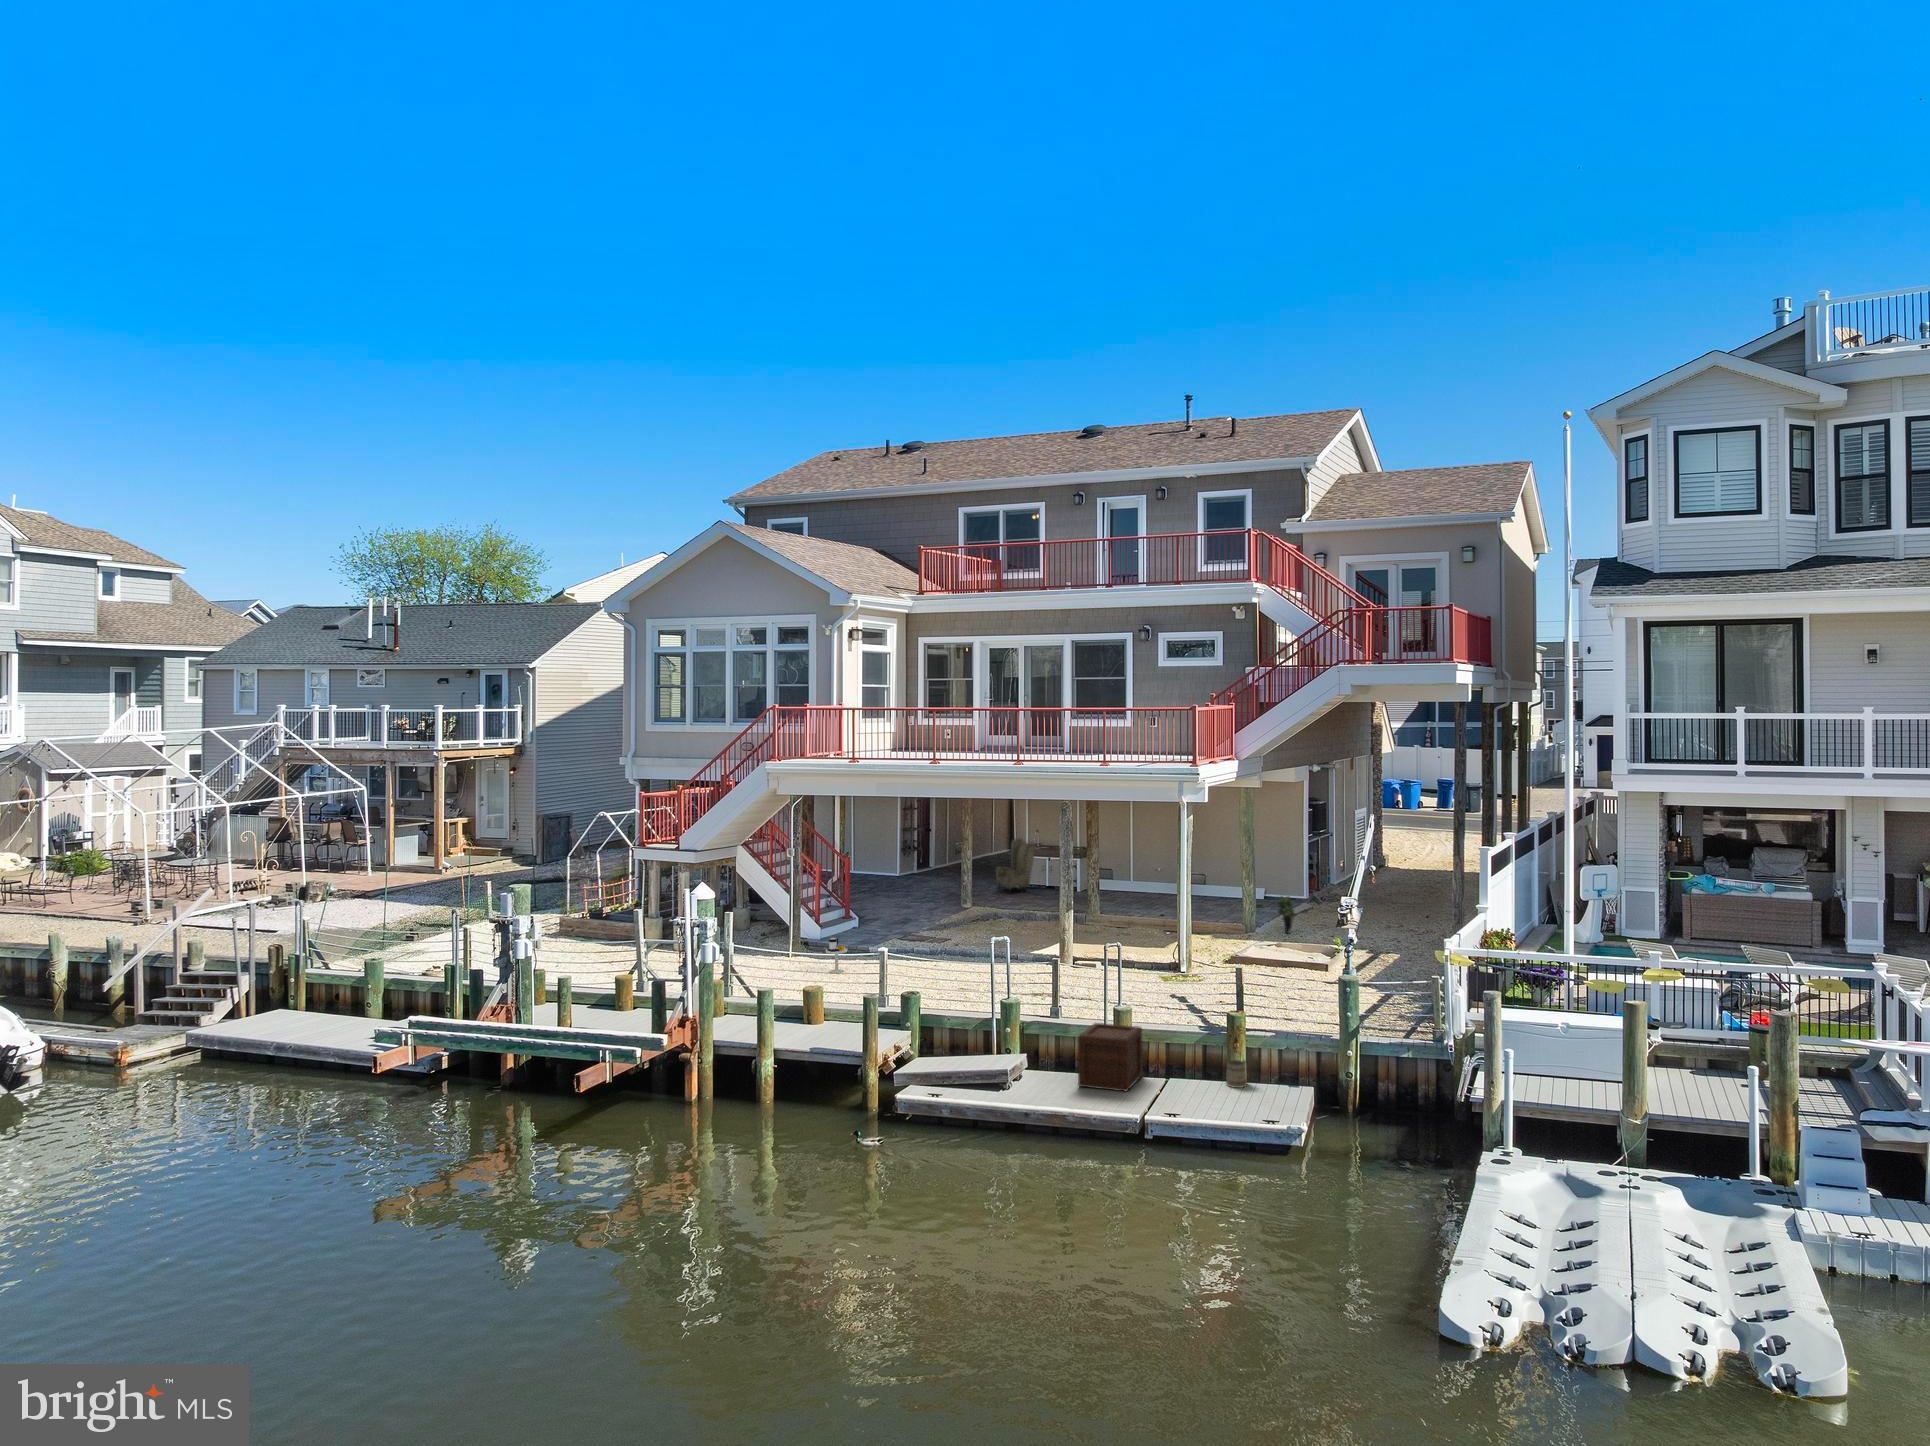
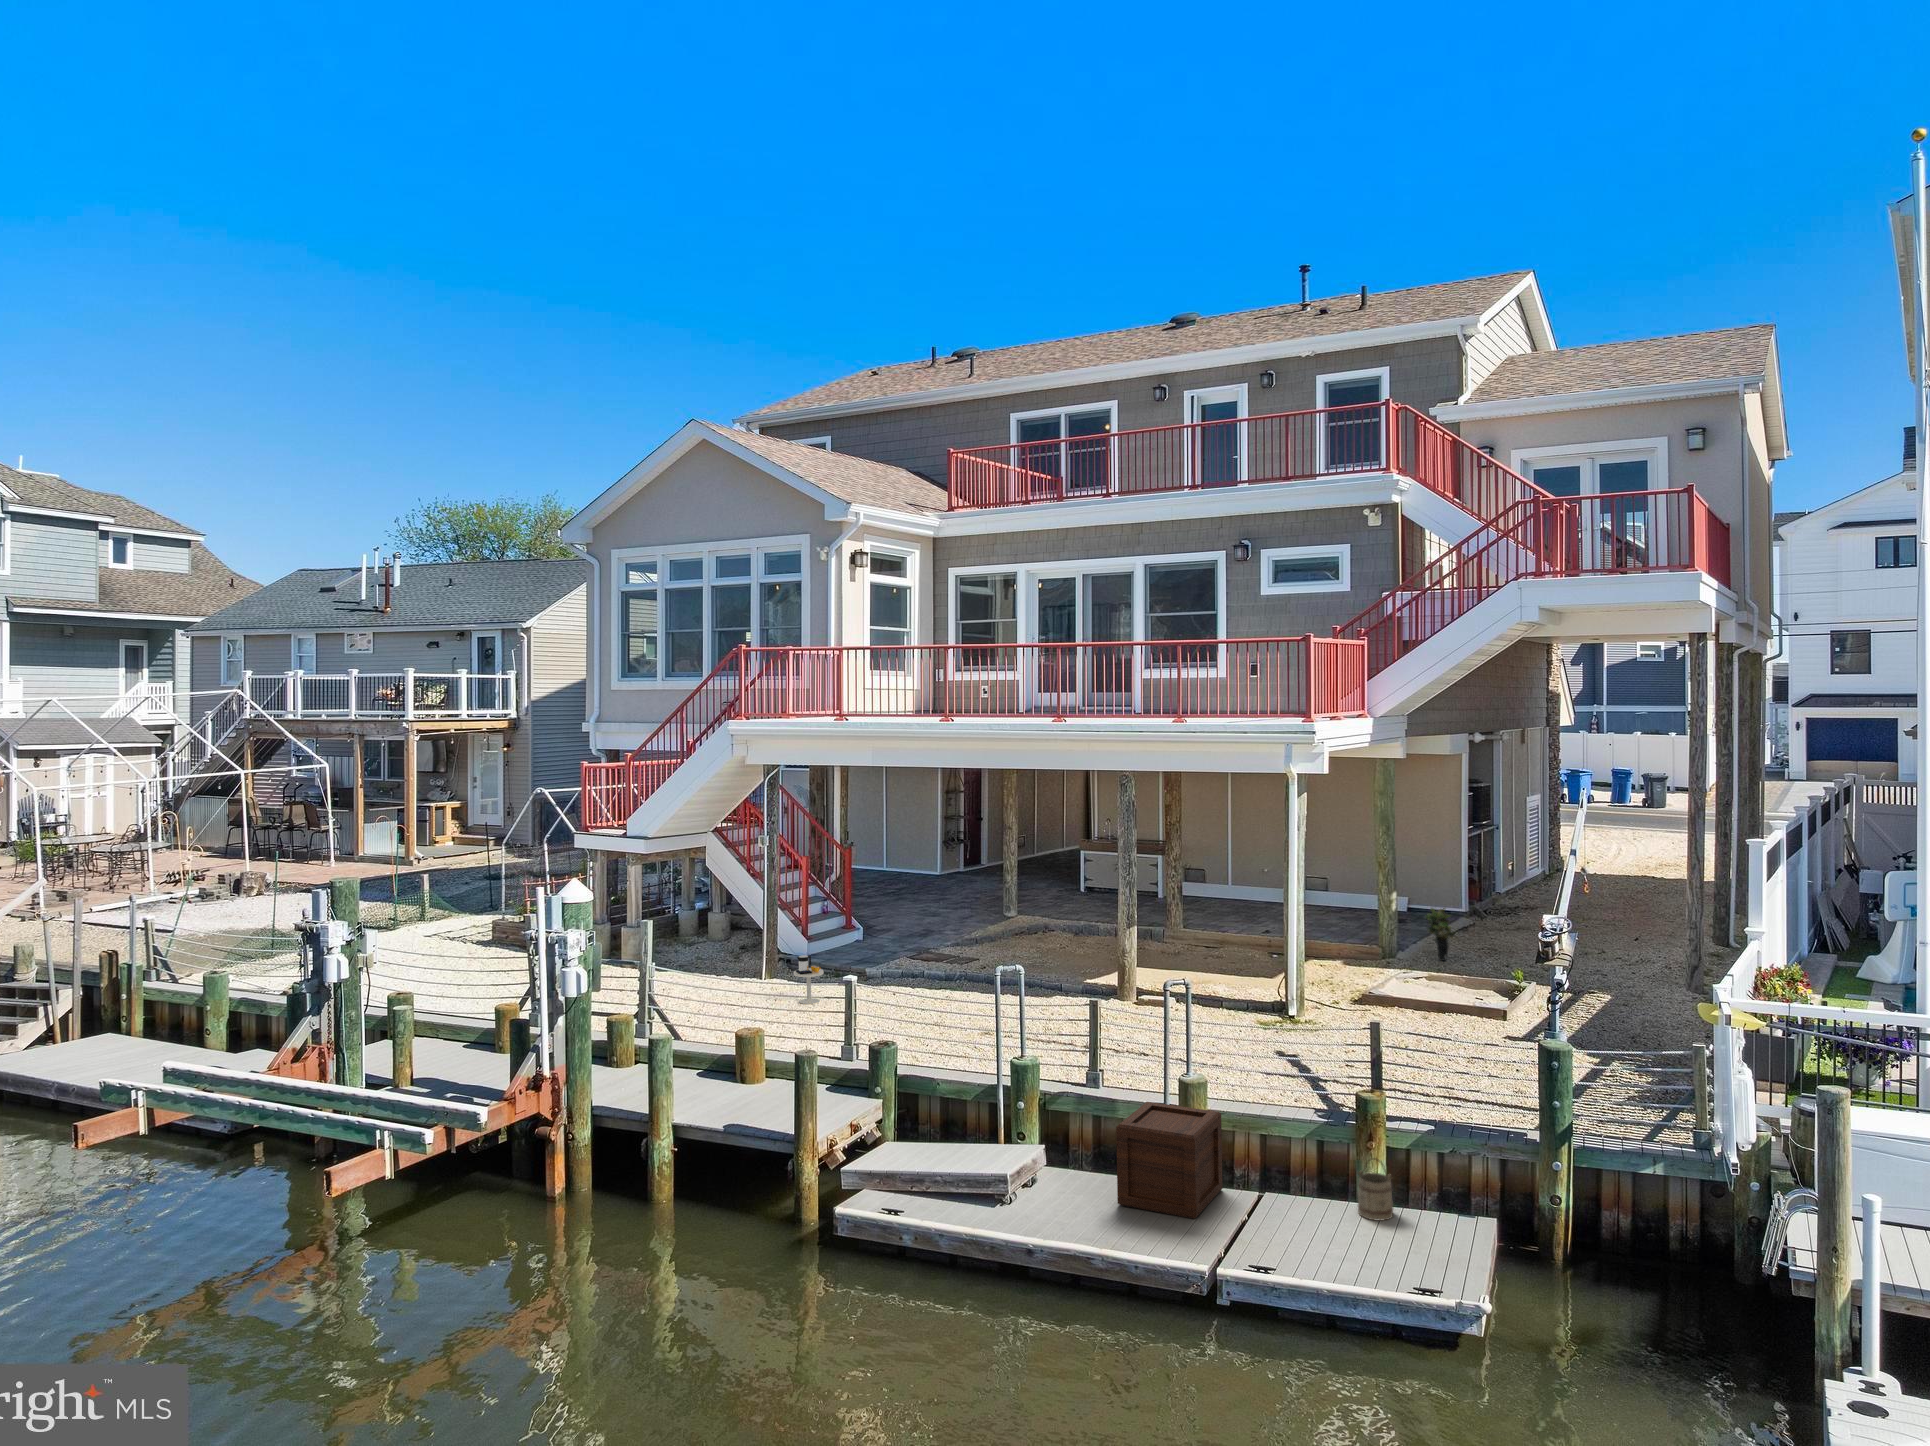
armchair: present [996,839,1036,892] -> none [1051,829,1102,899]

